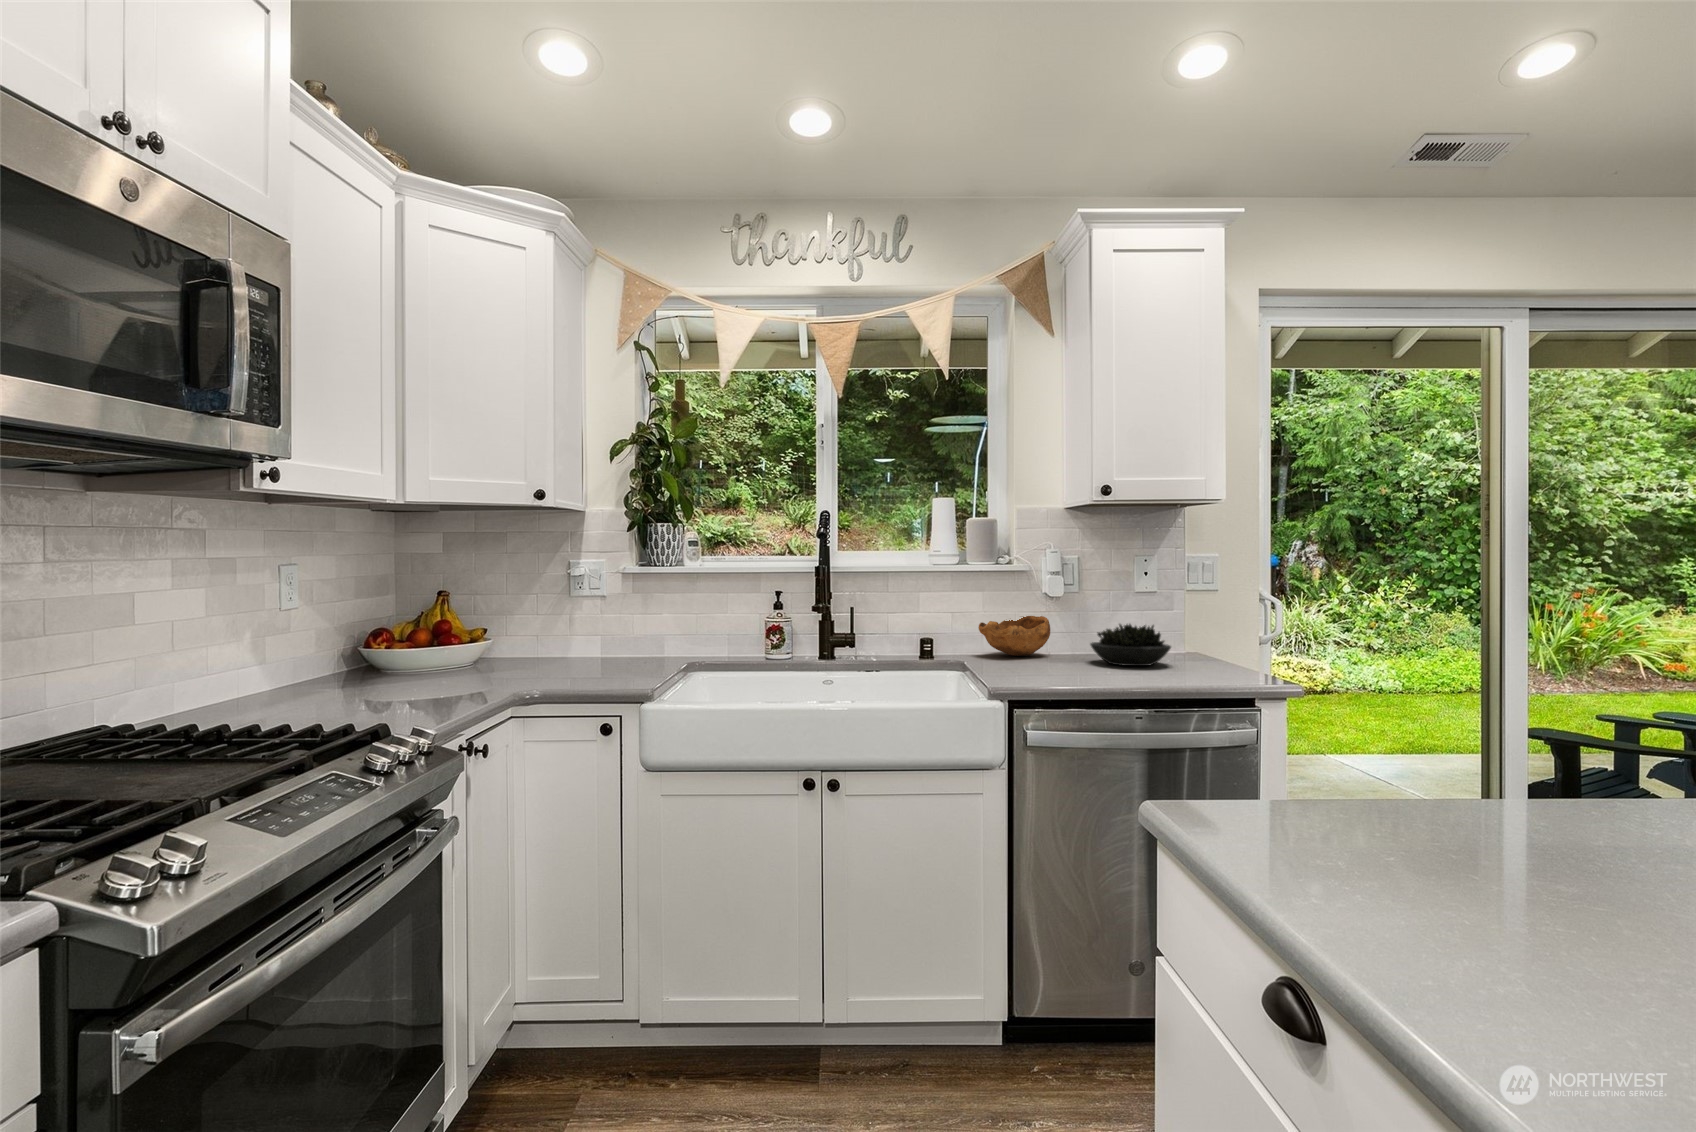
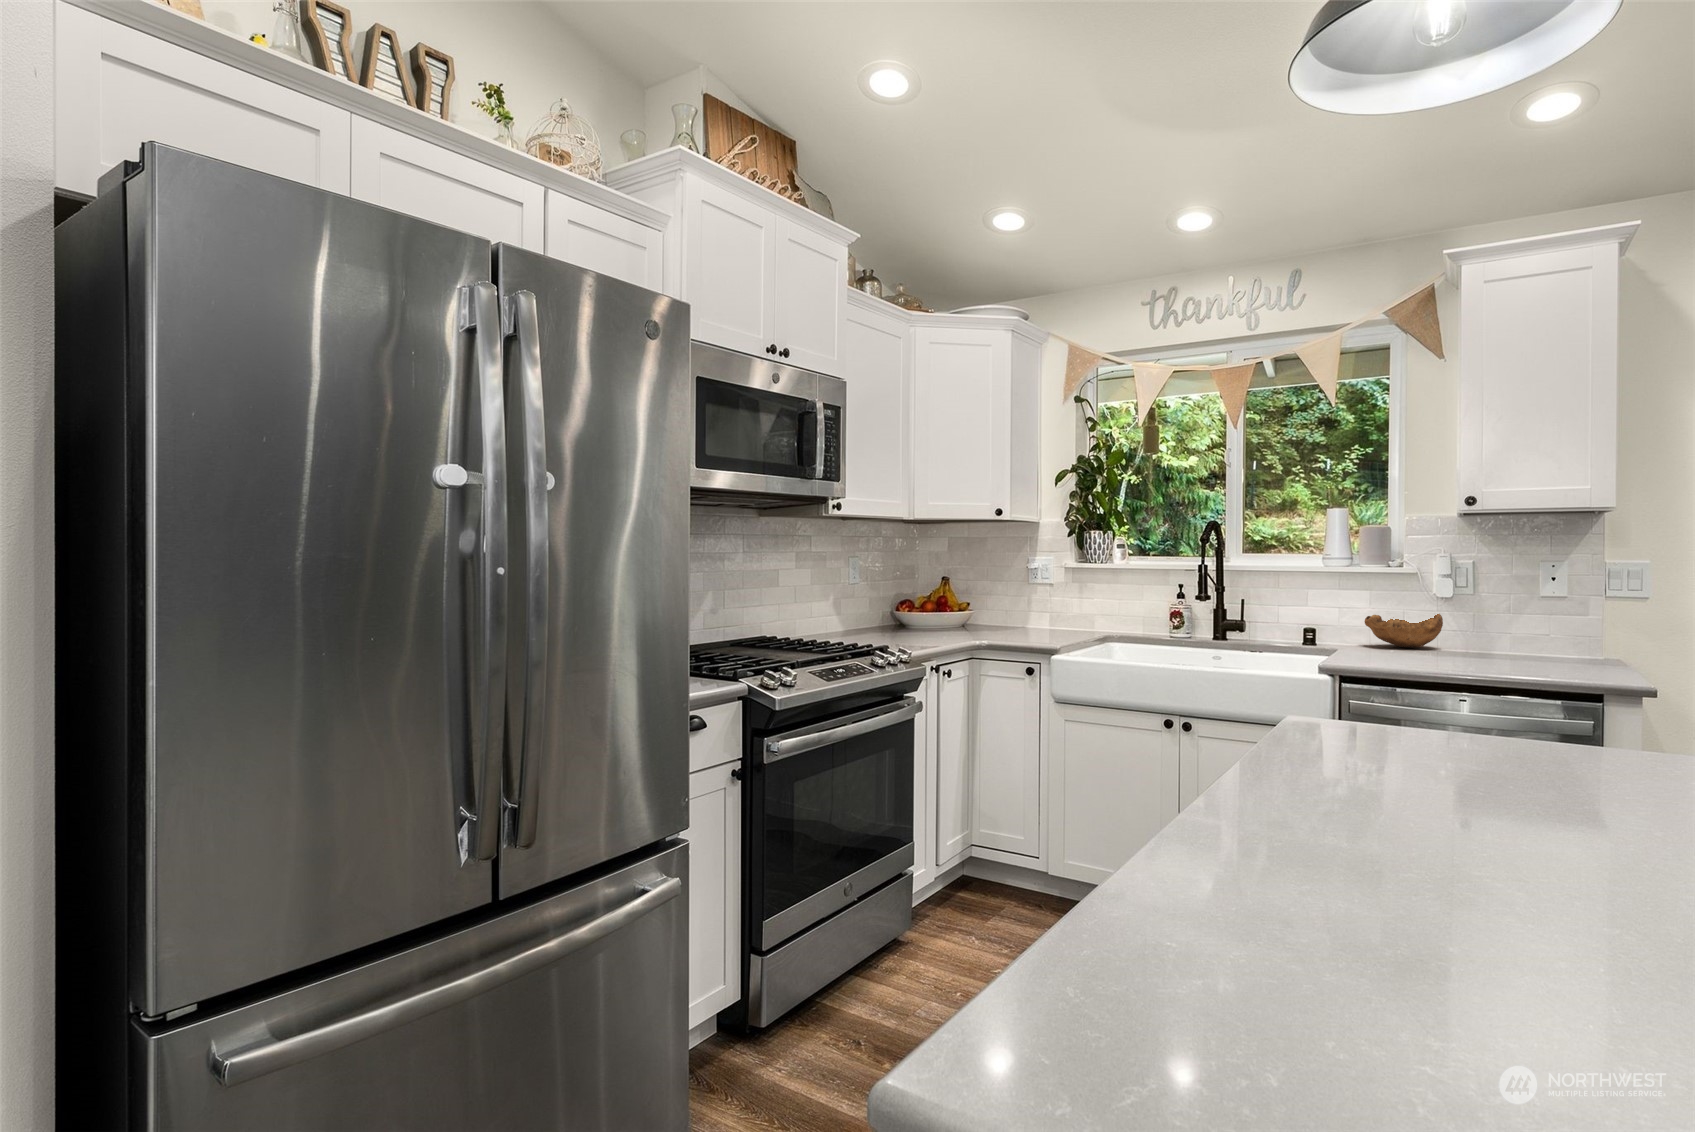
succulent plant: present [1090,624,1171,666] -> none [1472,620,1564,661]

